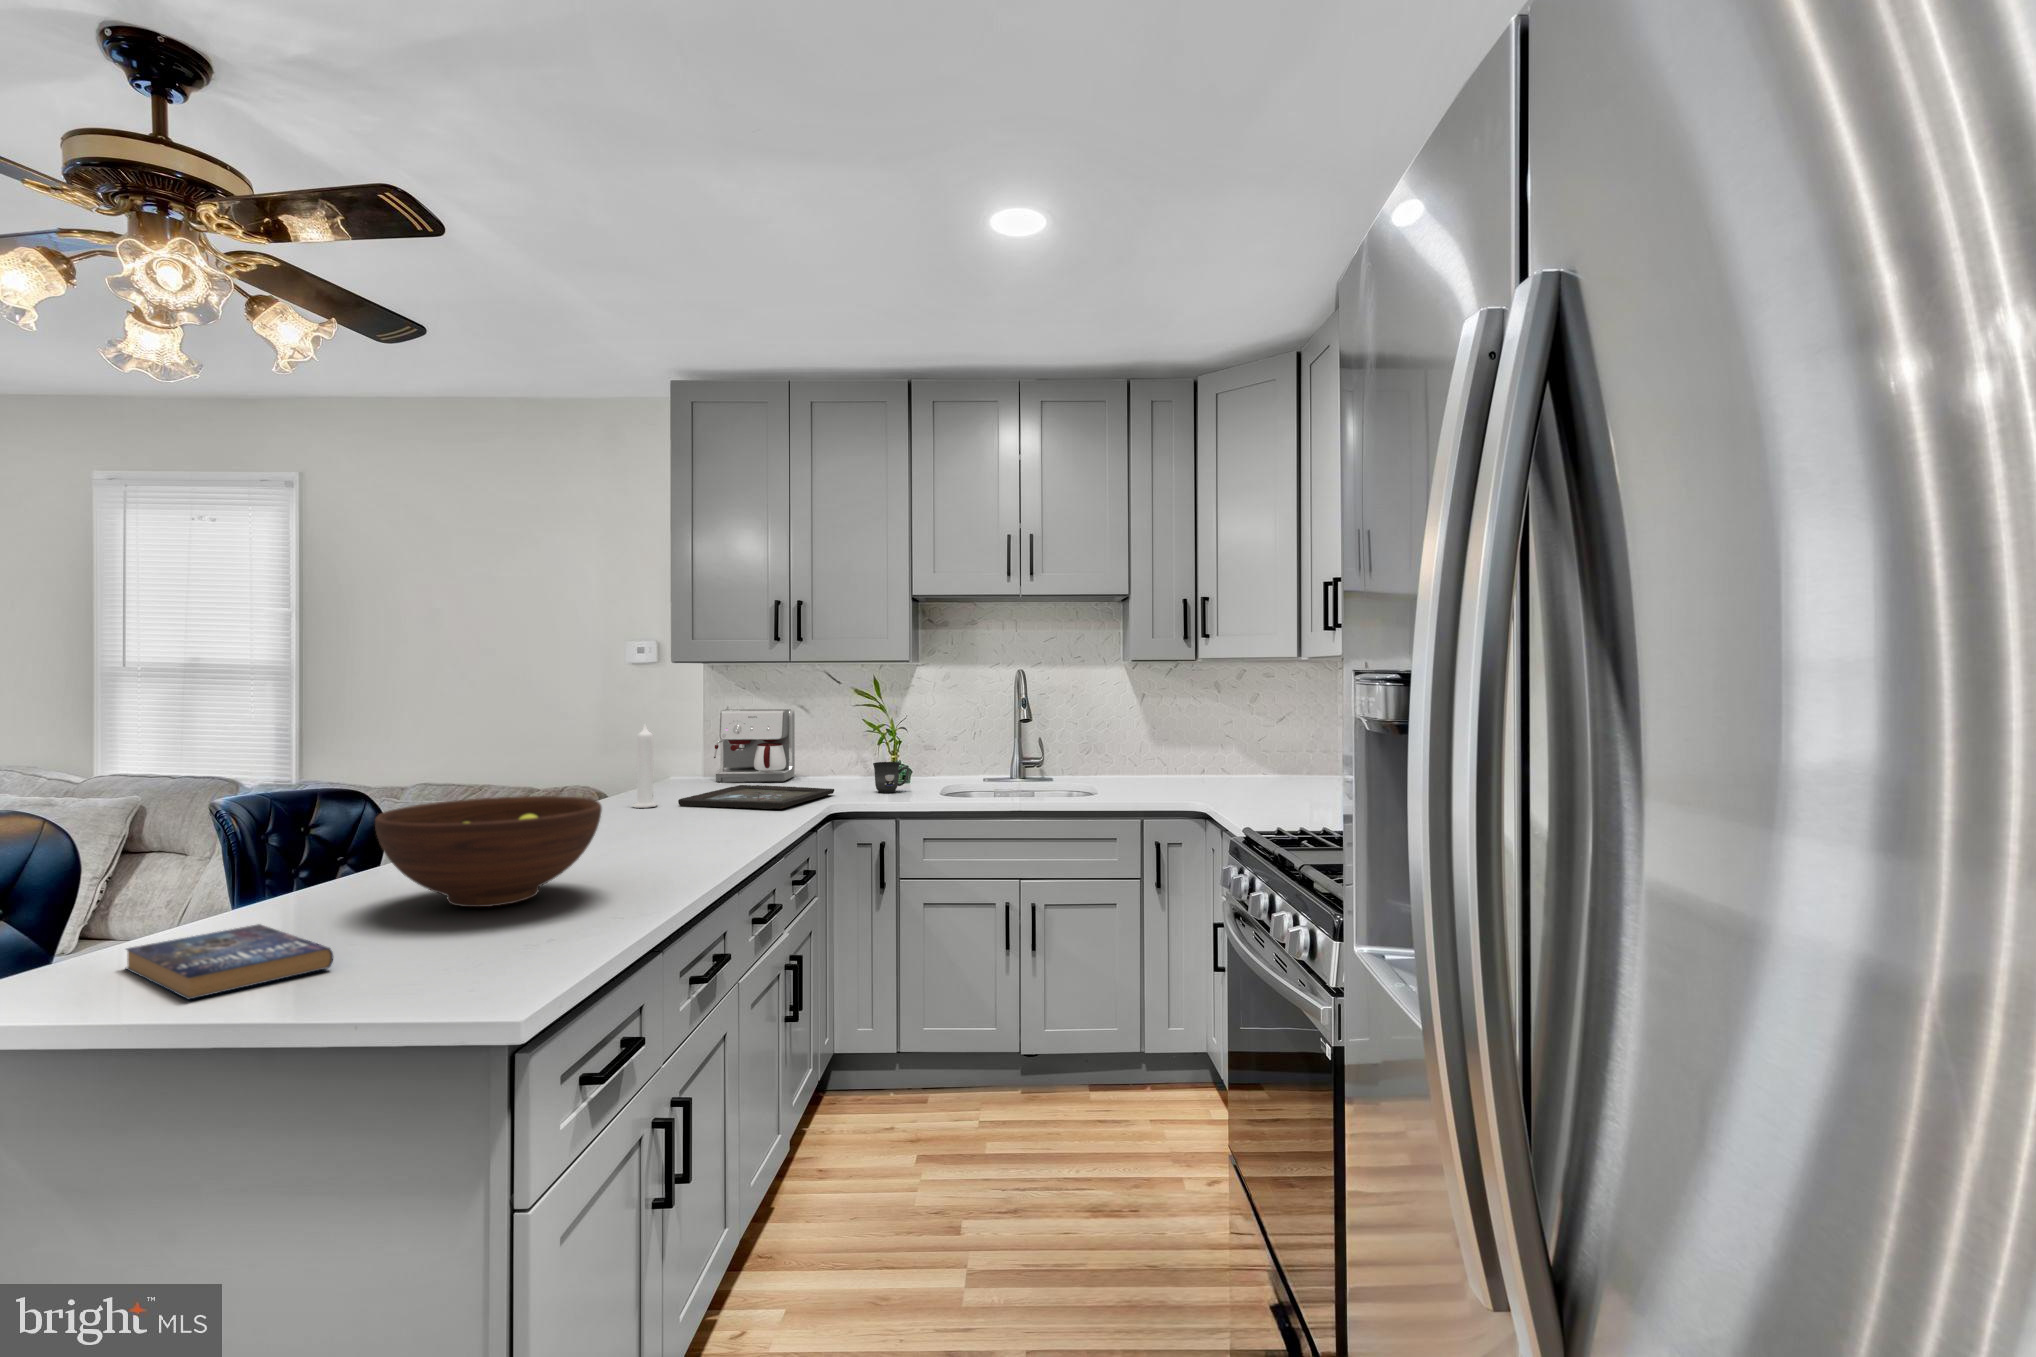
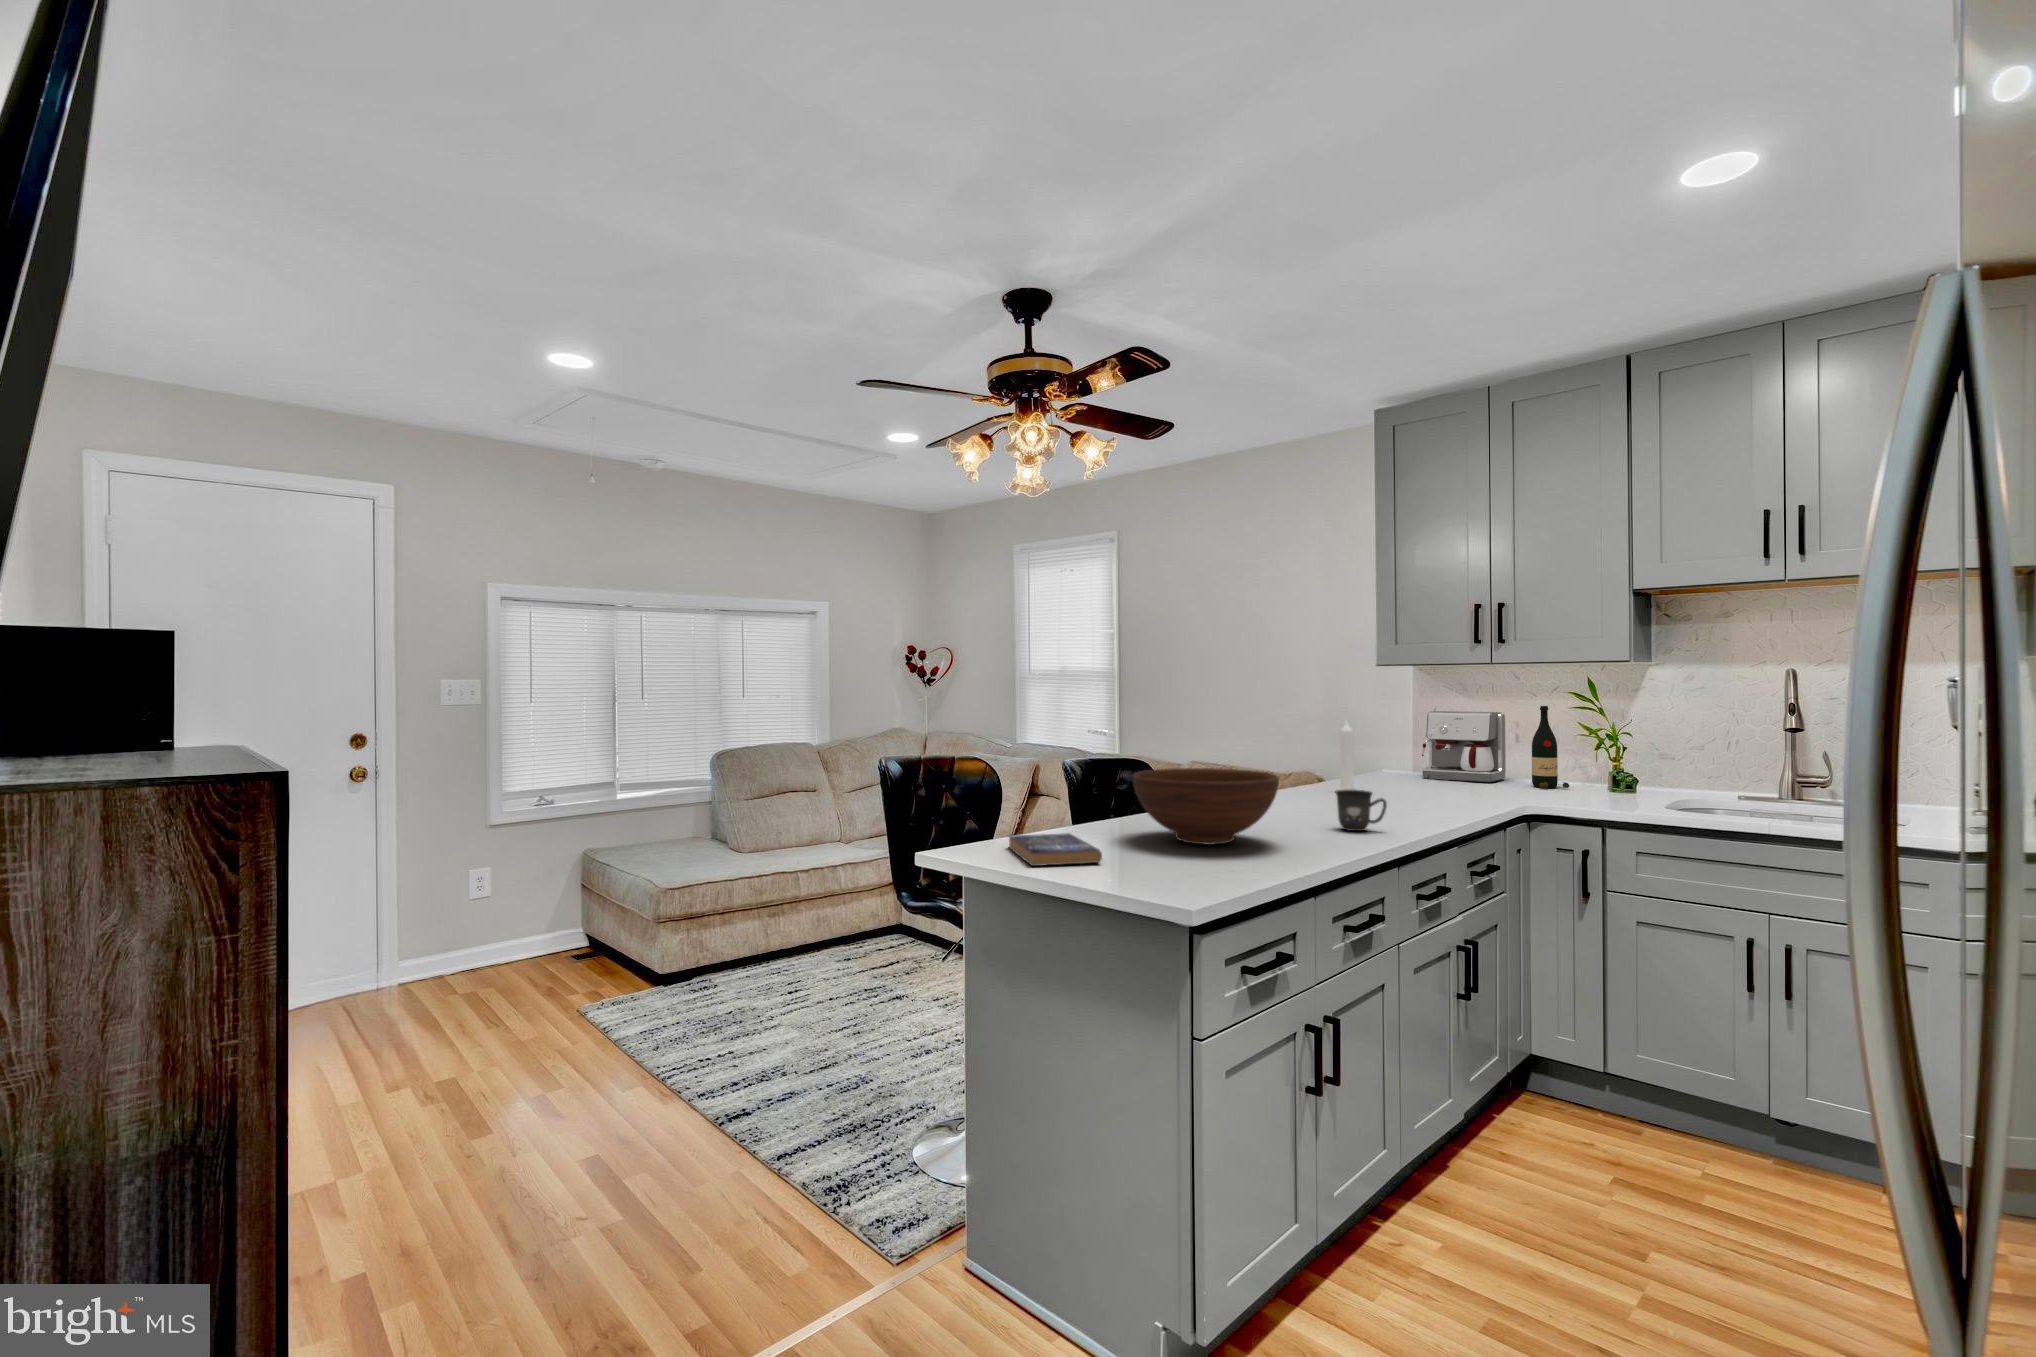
wine bottle: none [822,702,856,784] -> present [1532,706,1569,788]
mug: present [873,762,909,793] -> present [1336,790,1387,831]
tray: present [678,785,834,809] -> none [1376,782,1536,804]

